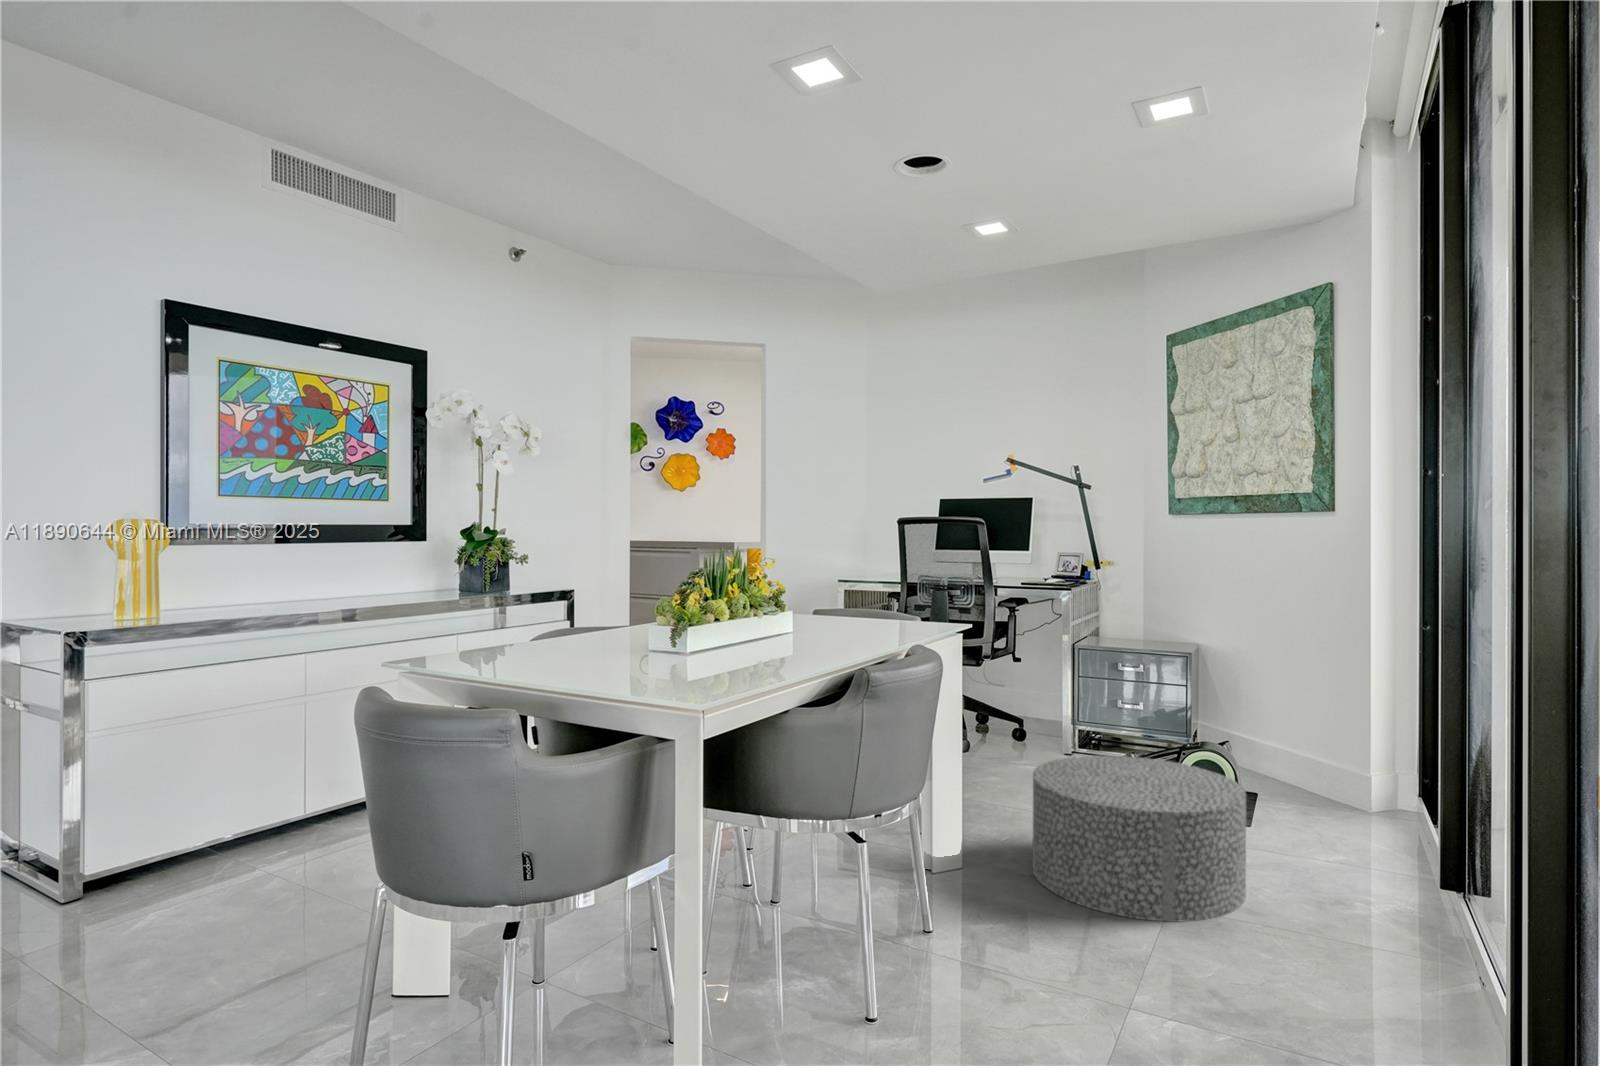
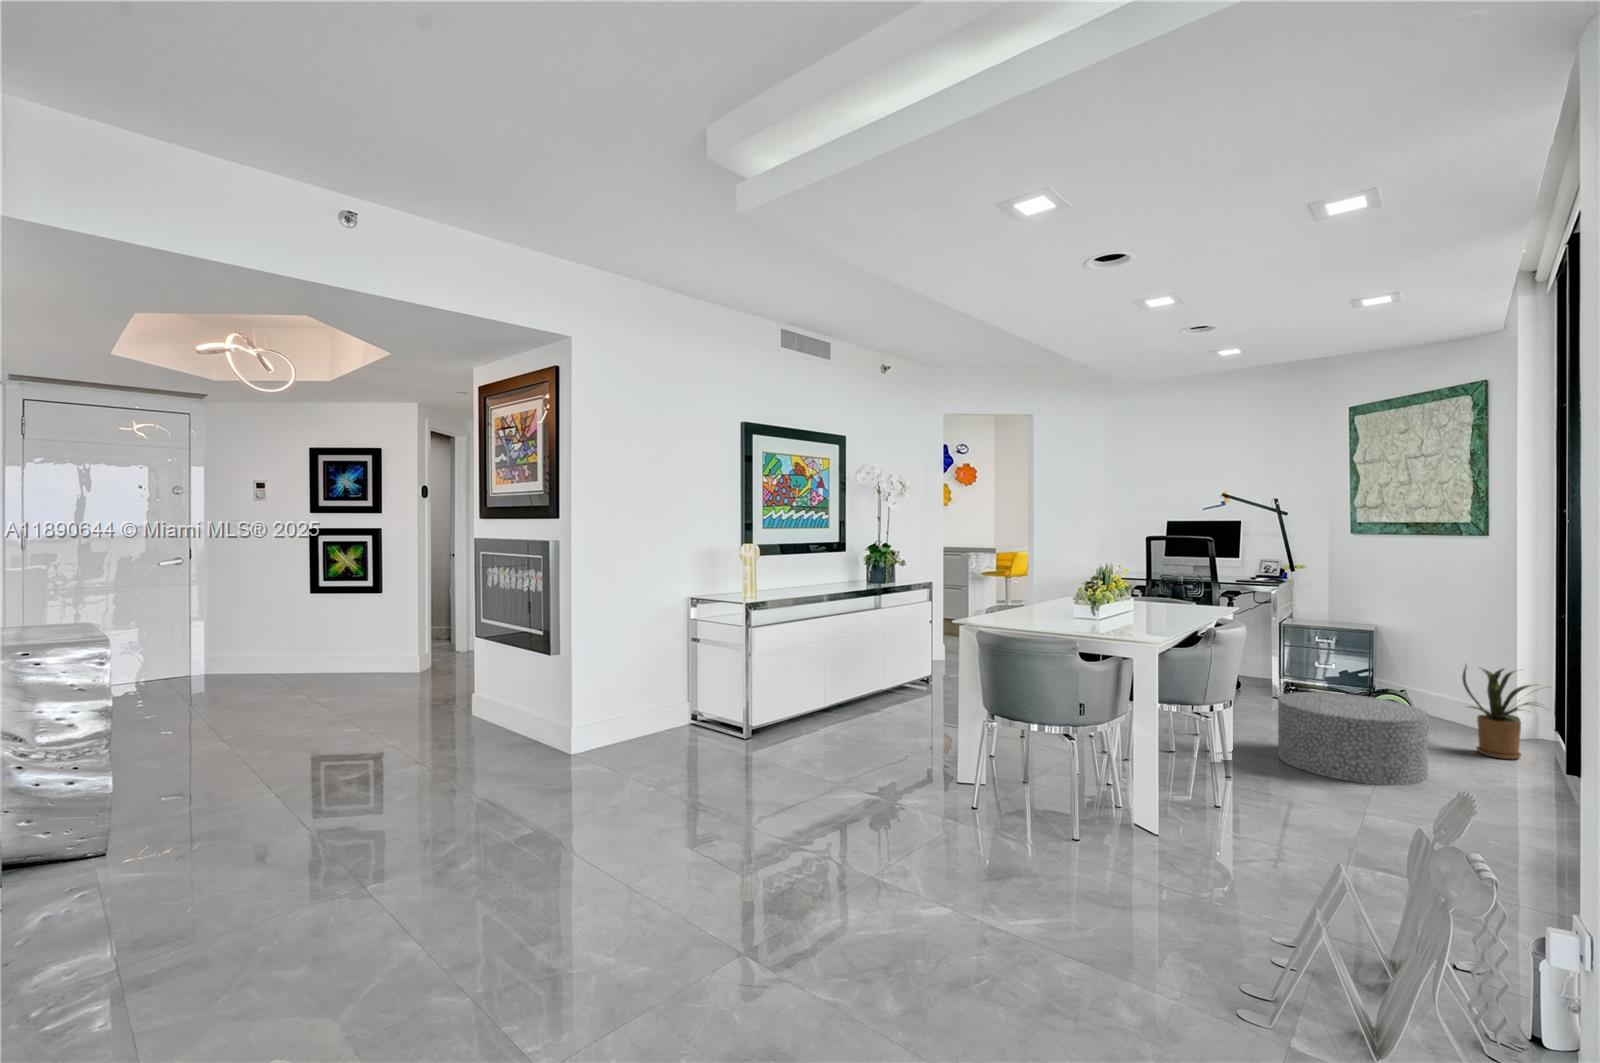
house plant: none [1298,700,1424,849] -> present [1462,666,1533,759]

